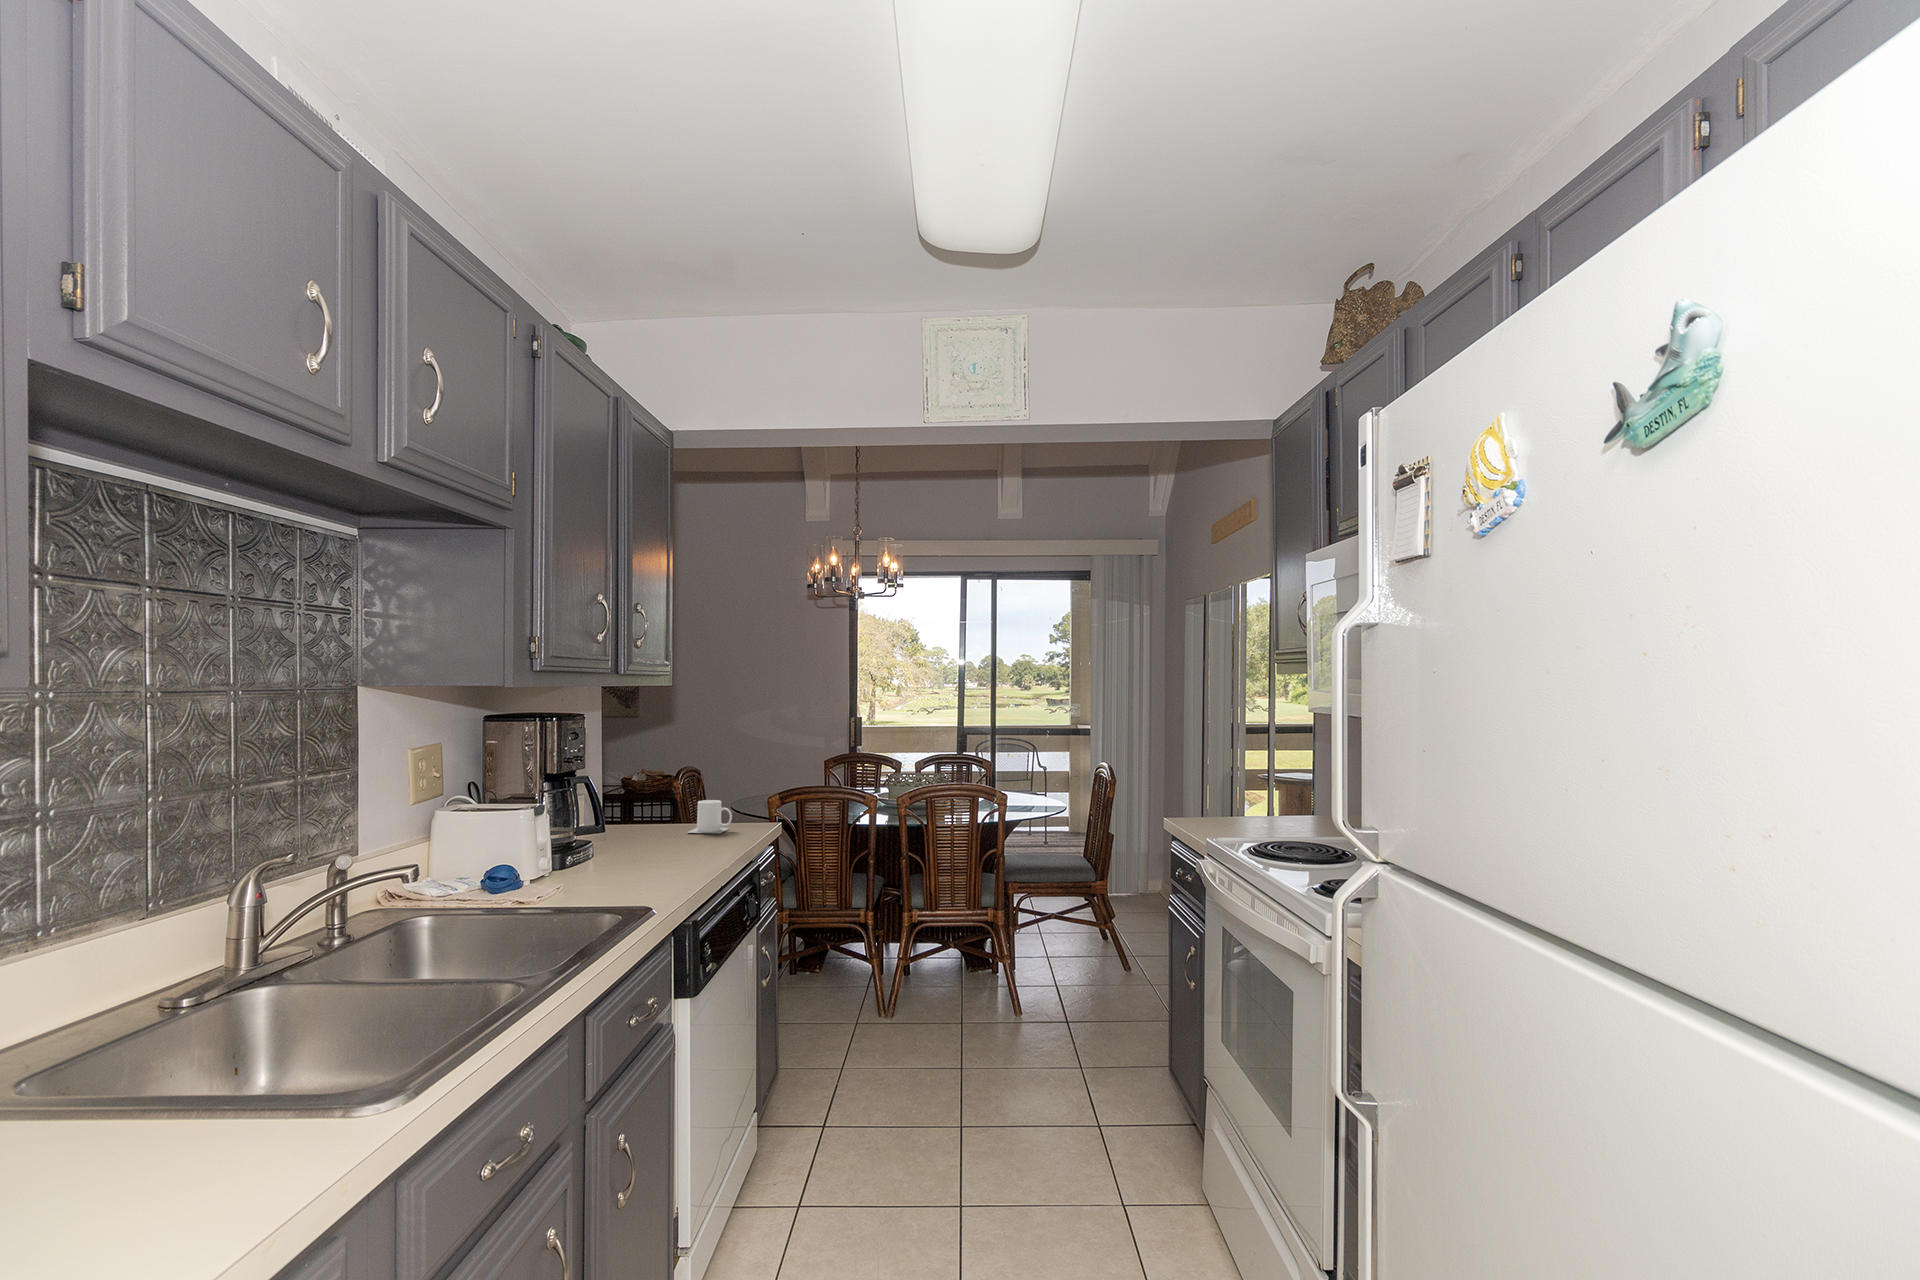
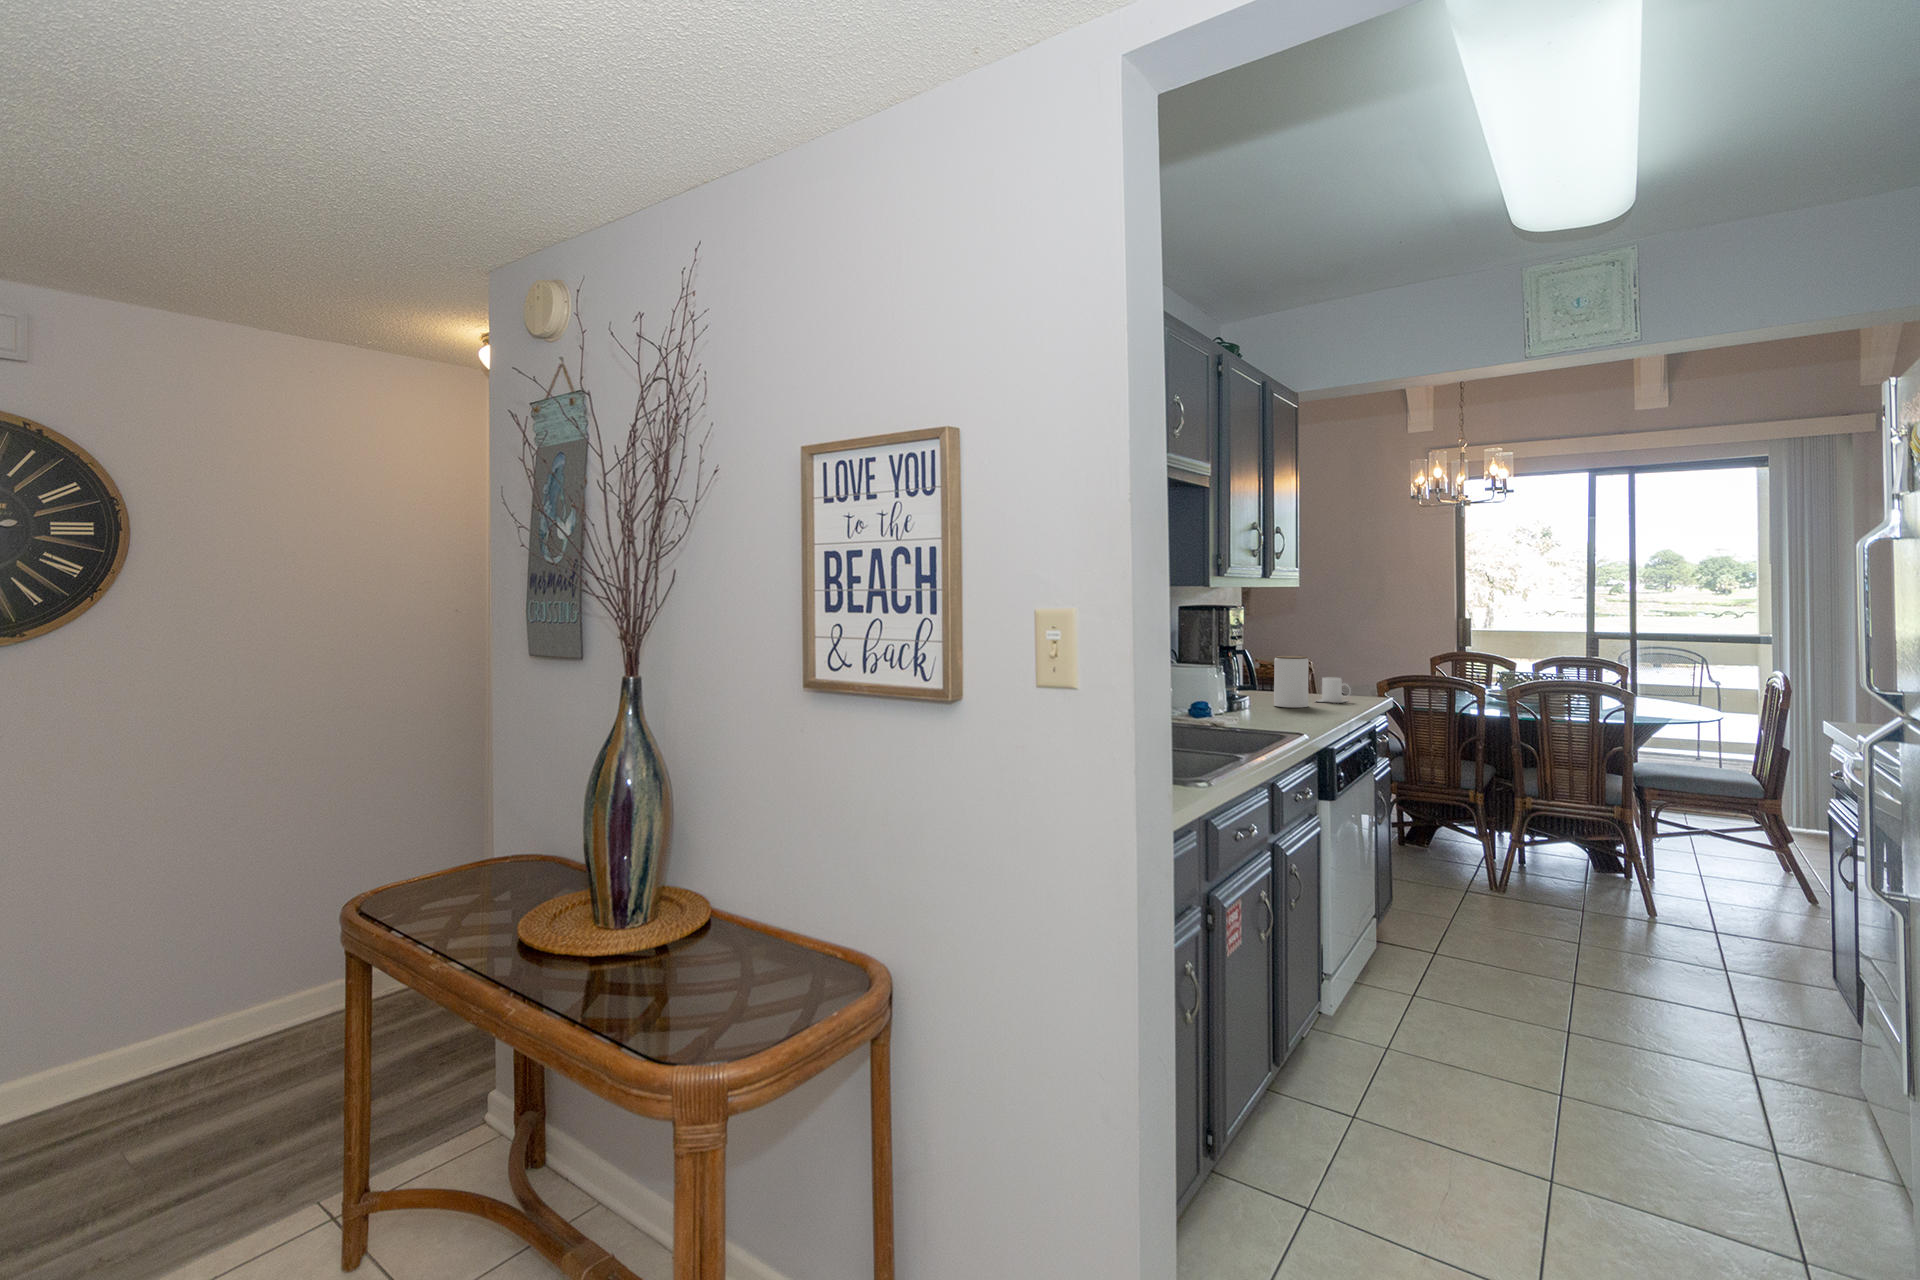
jar: none [633,776,679,847] -> present [1274,656,1309,708]

